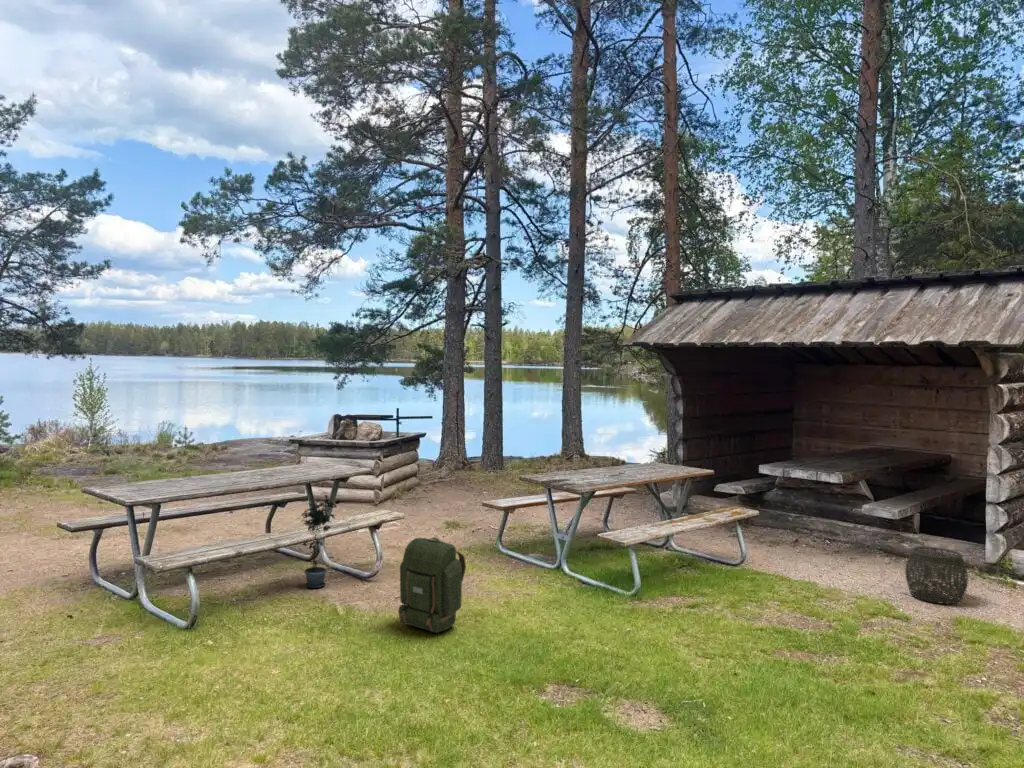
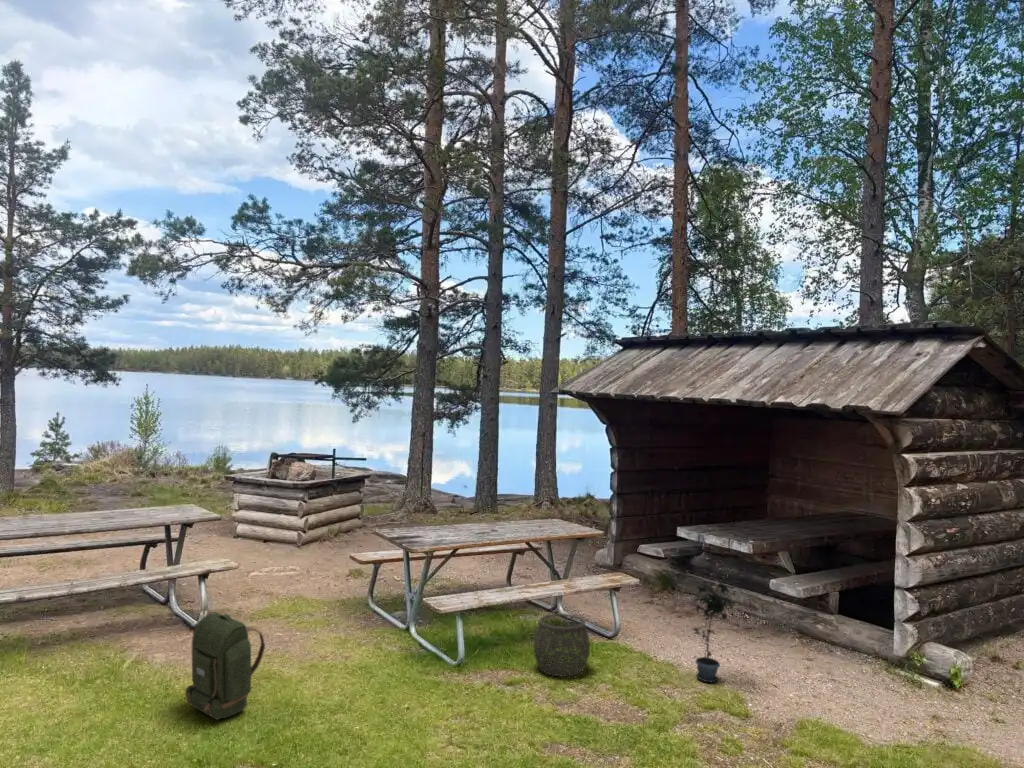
potted plant: present [302,495,336,588] -> present [693,578,732,683]
woven basket: present [905,546,968,604] -> present [534,614,590,677]

